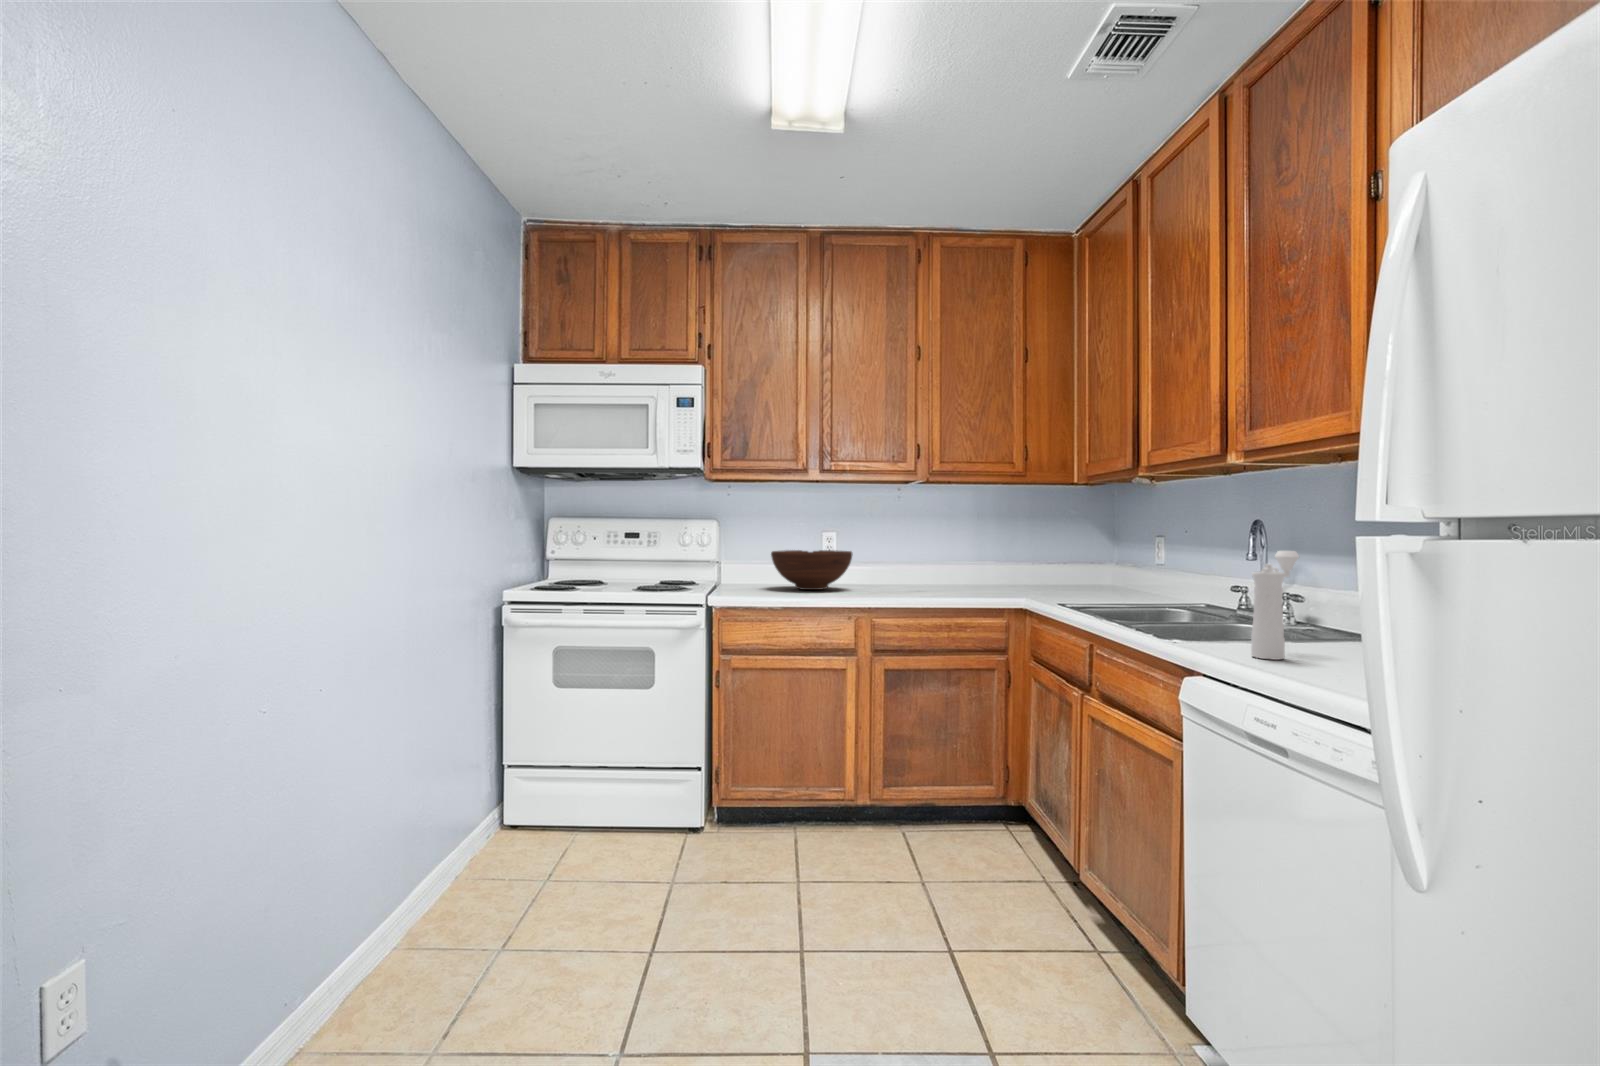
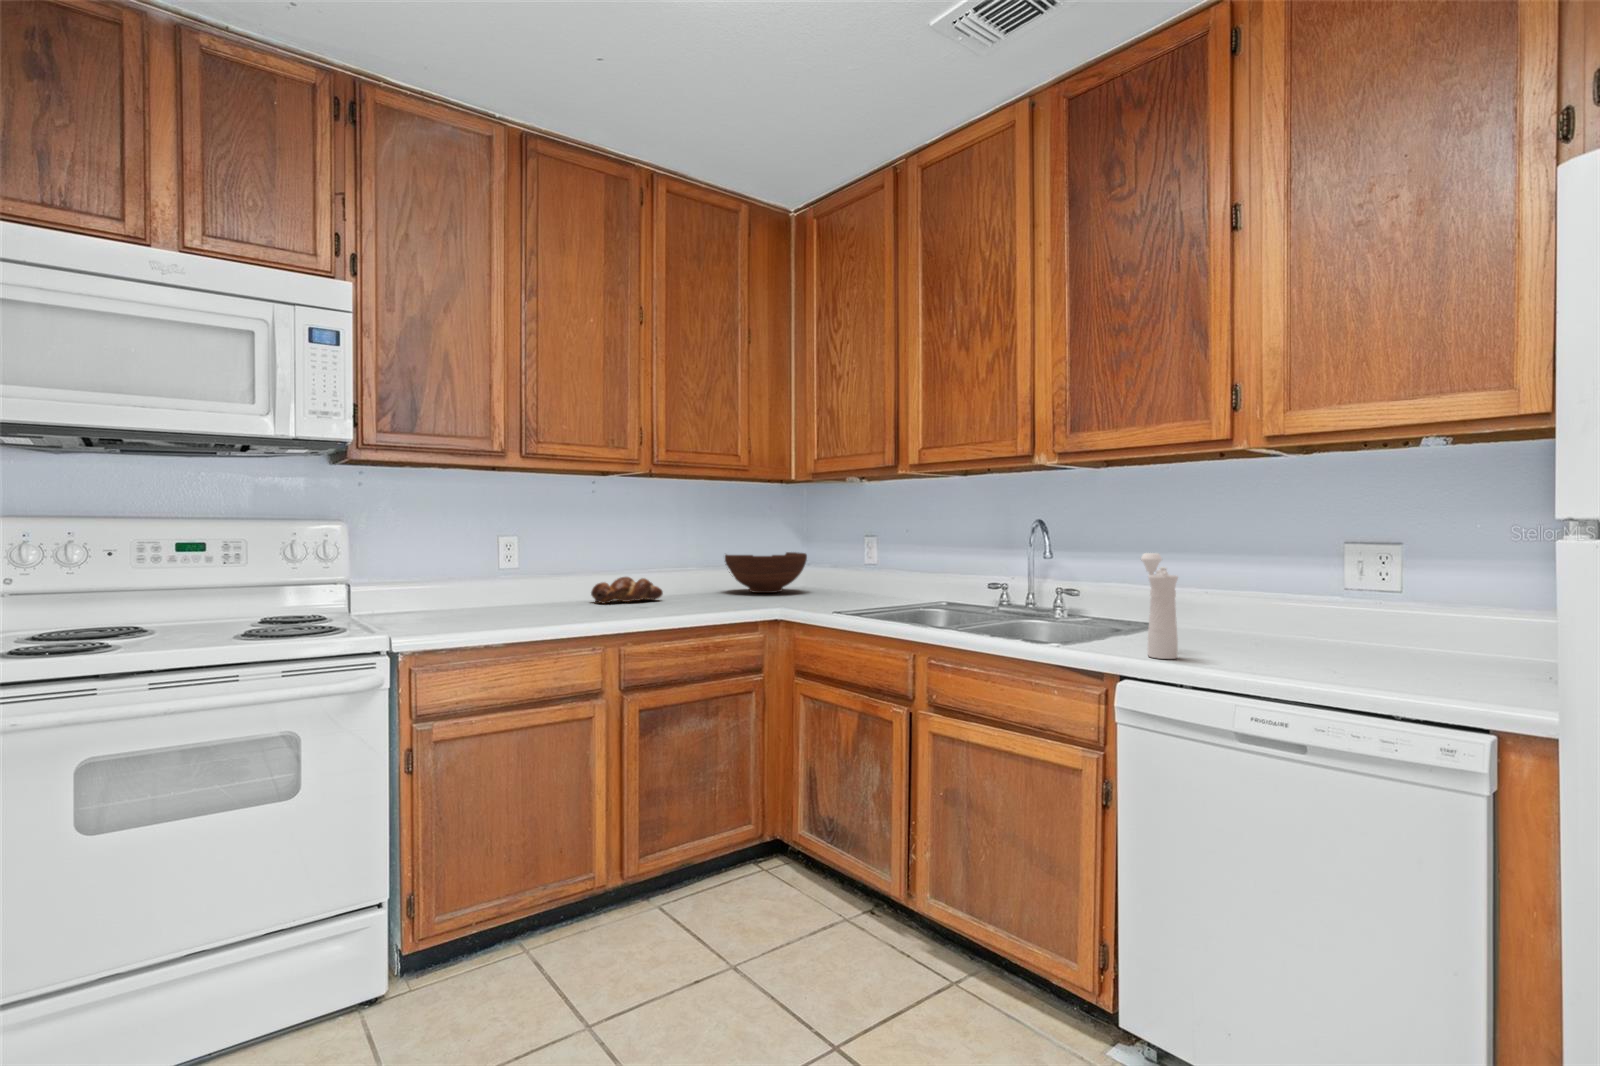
fruit bowl: present [771,550,853,590] -> present [725,552,807,593]
bread loaf: none [889,568,948,588] -> present [591,577,663,603]

